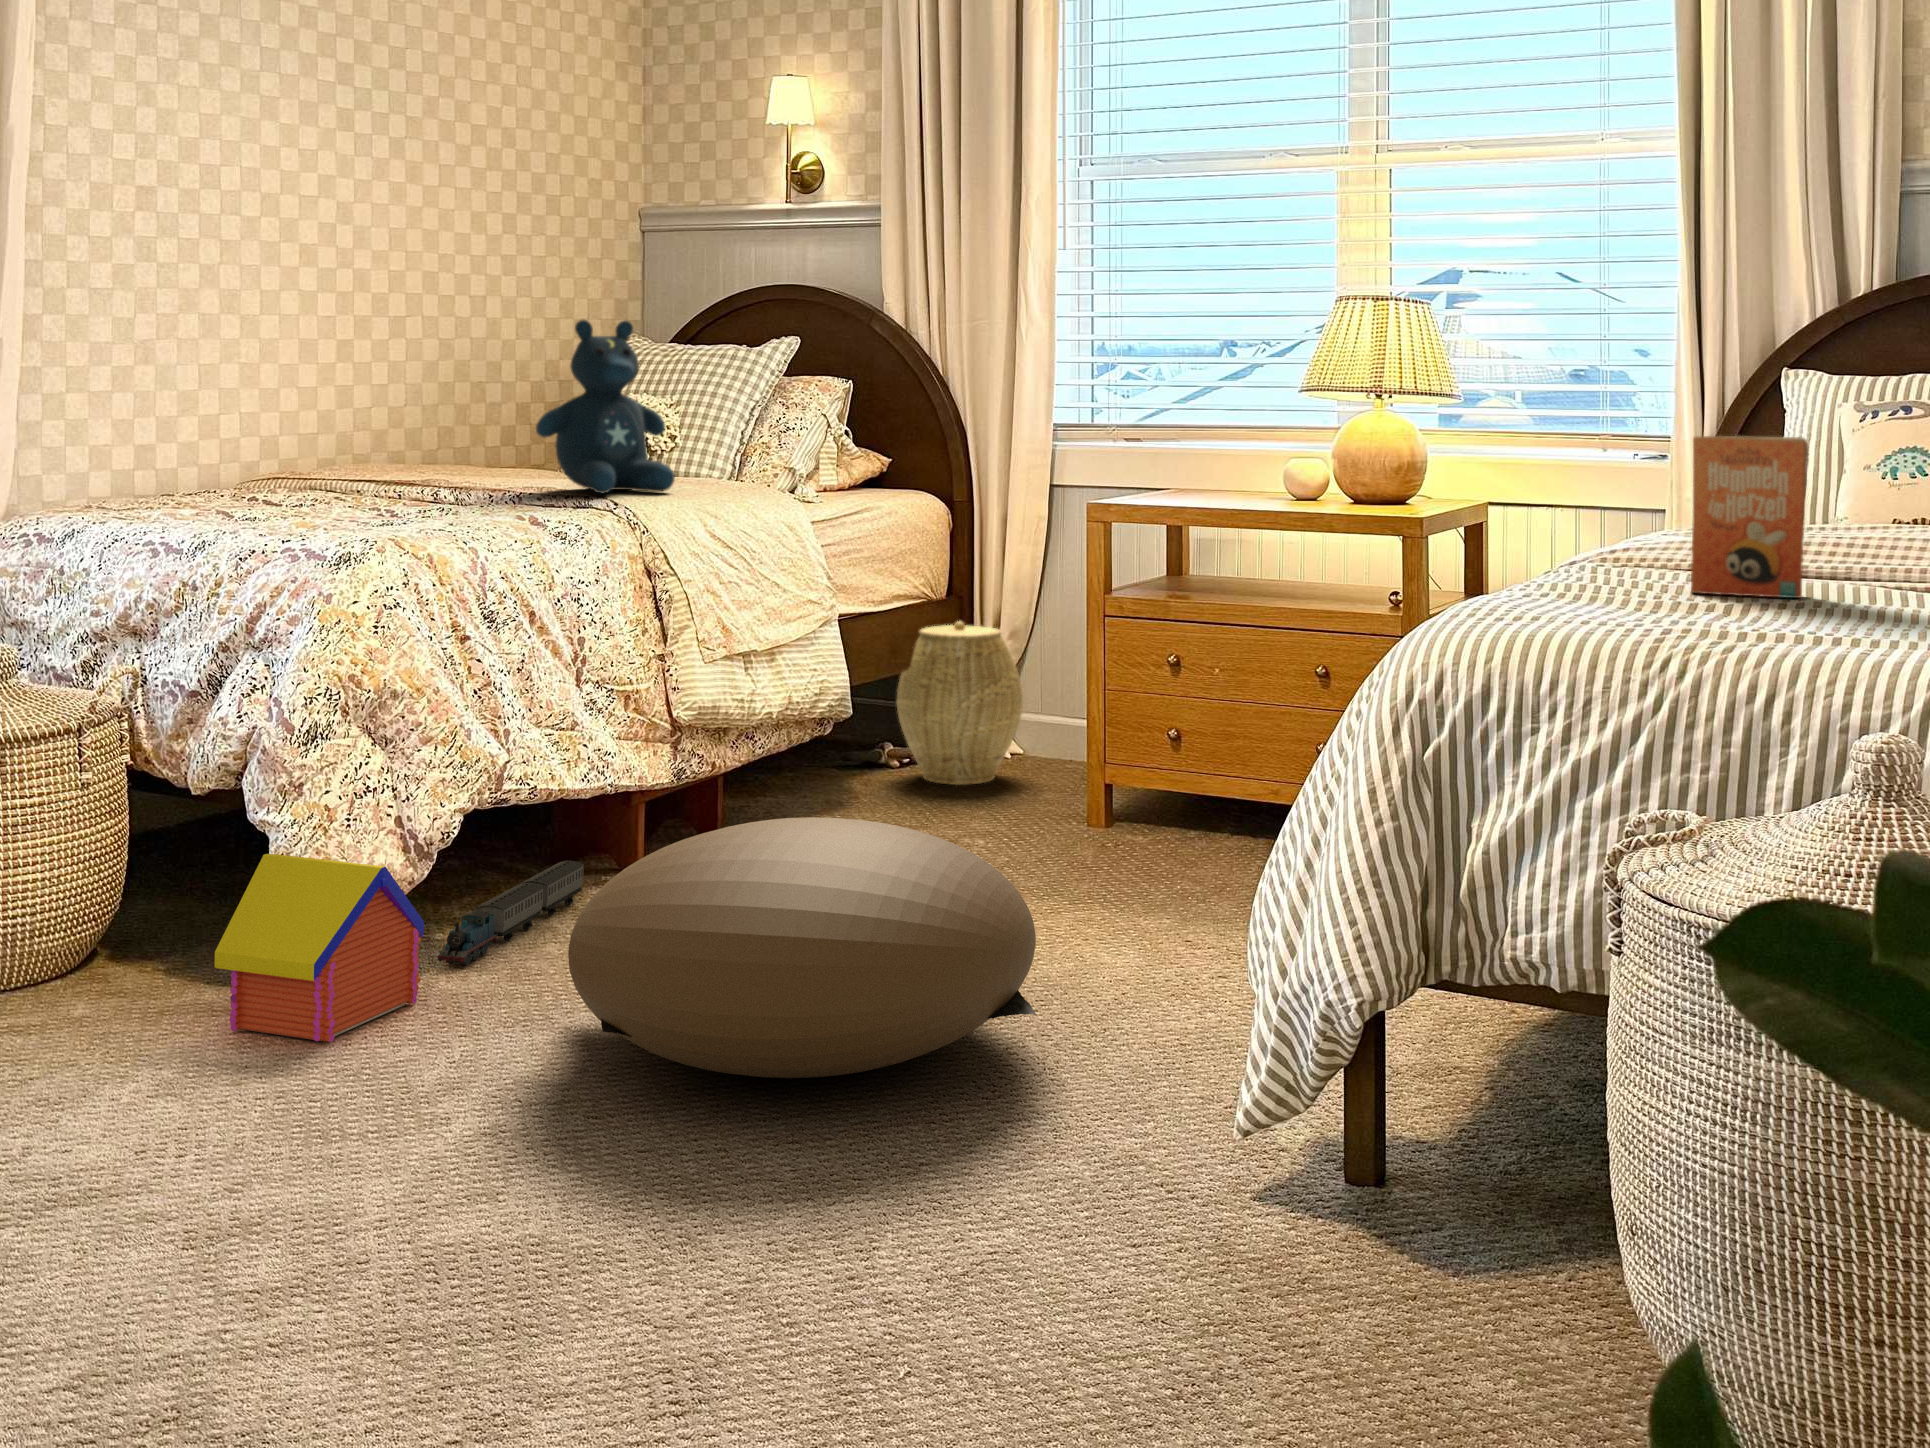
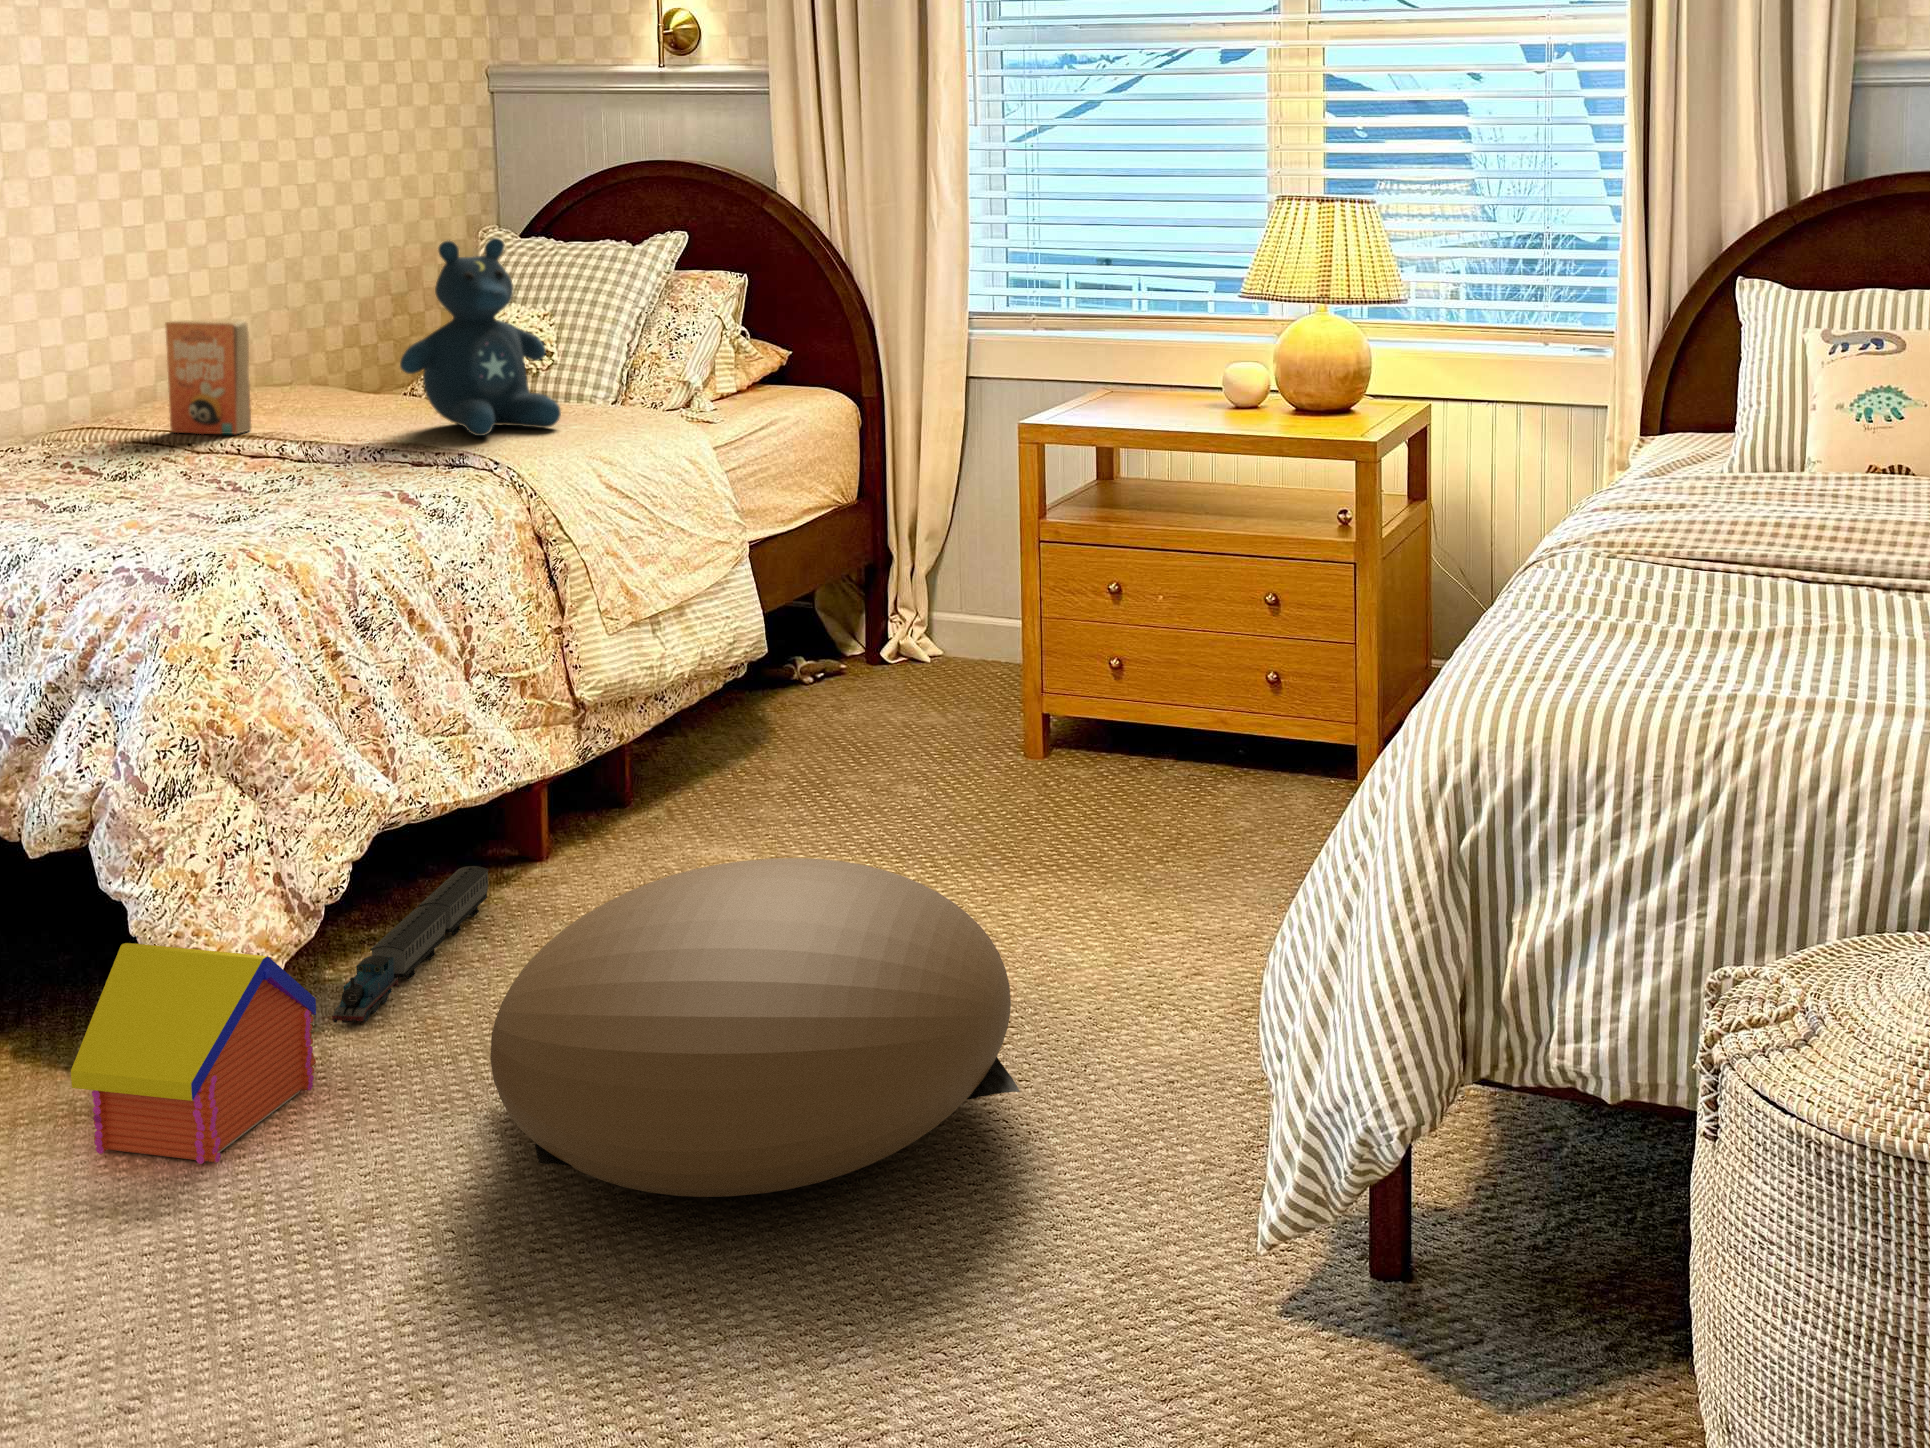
paperback book: present [1691,436,1808,598] -> present [165,320,251,434]
woven basket: present [897,621,1023,785] -> none [809,531,942,702]

